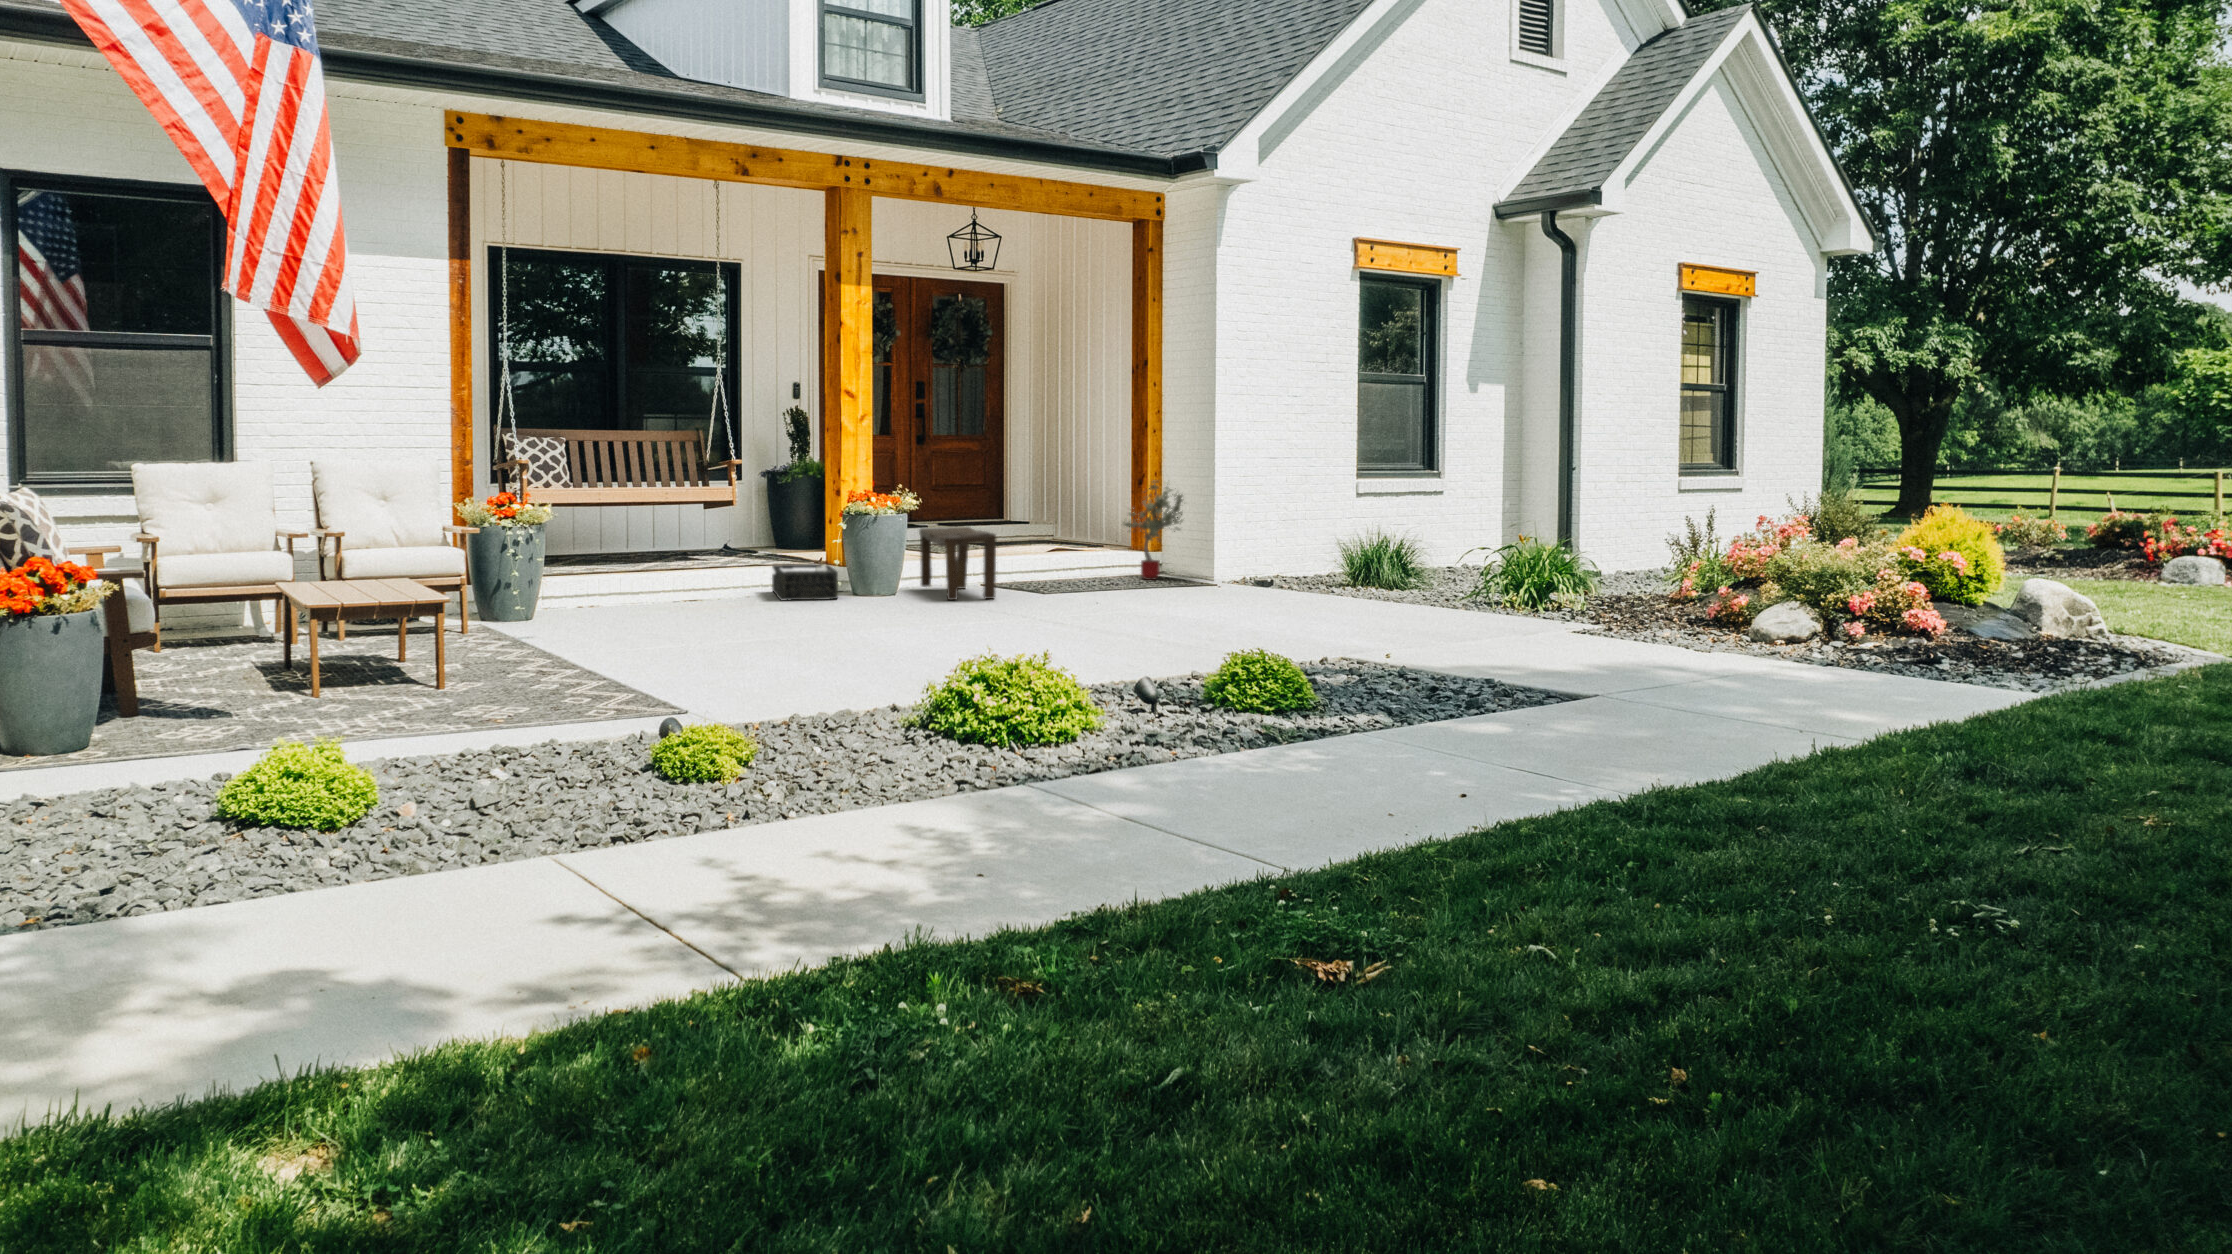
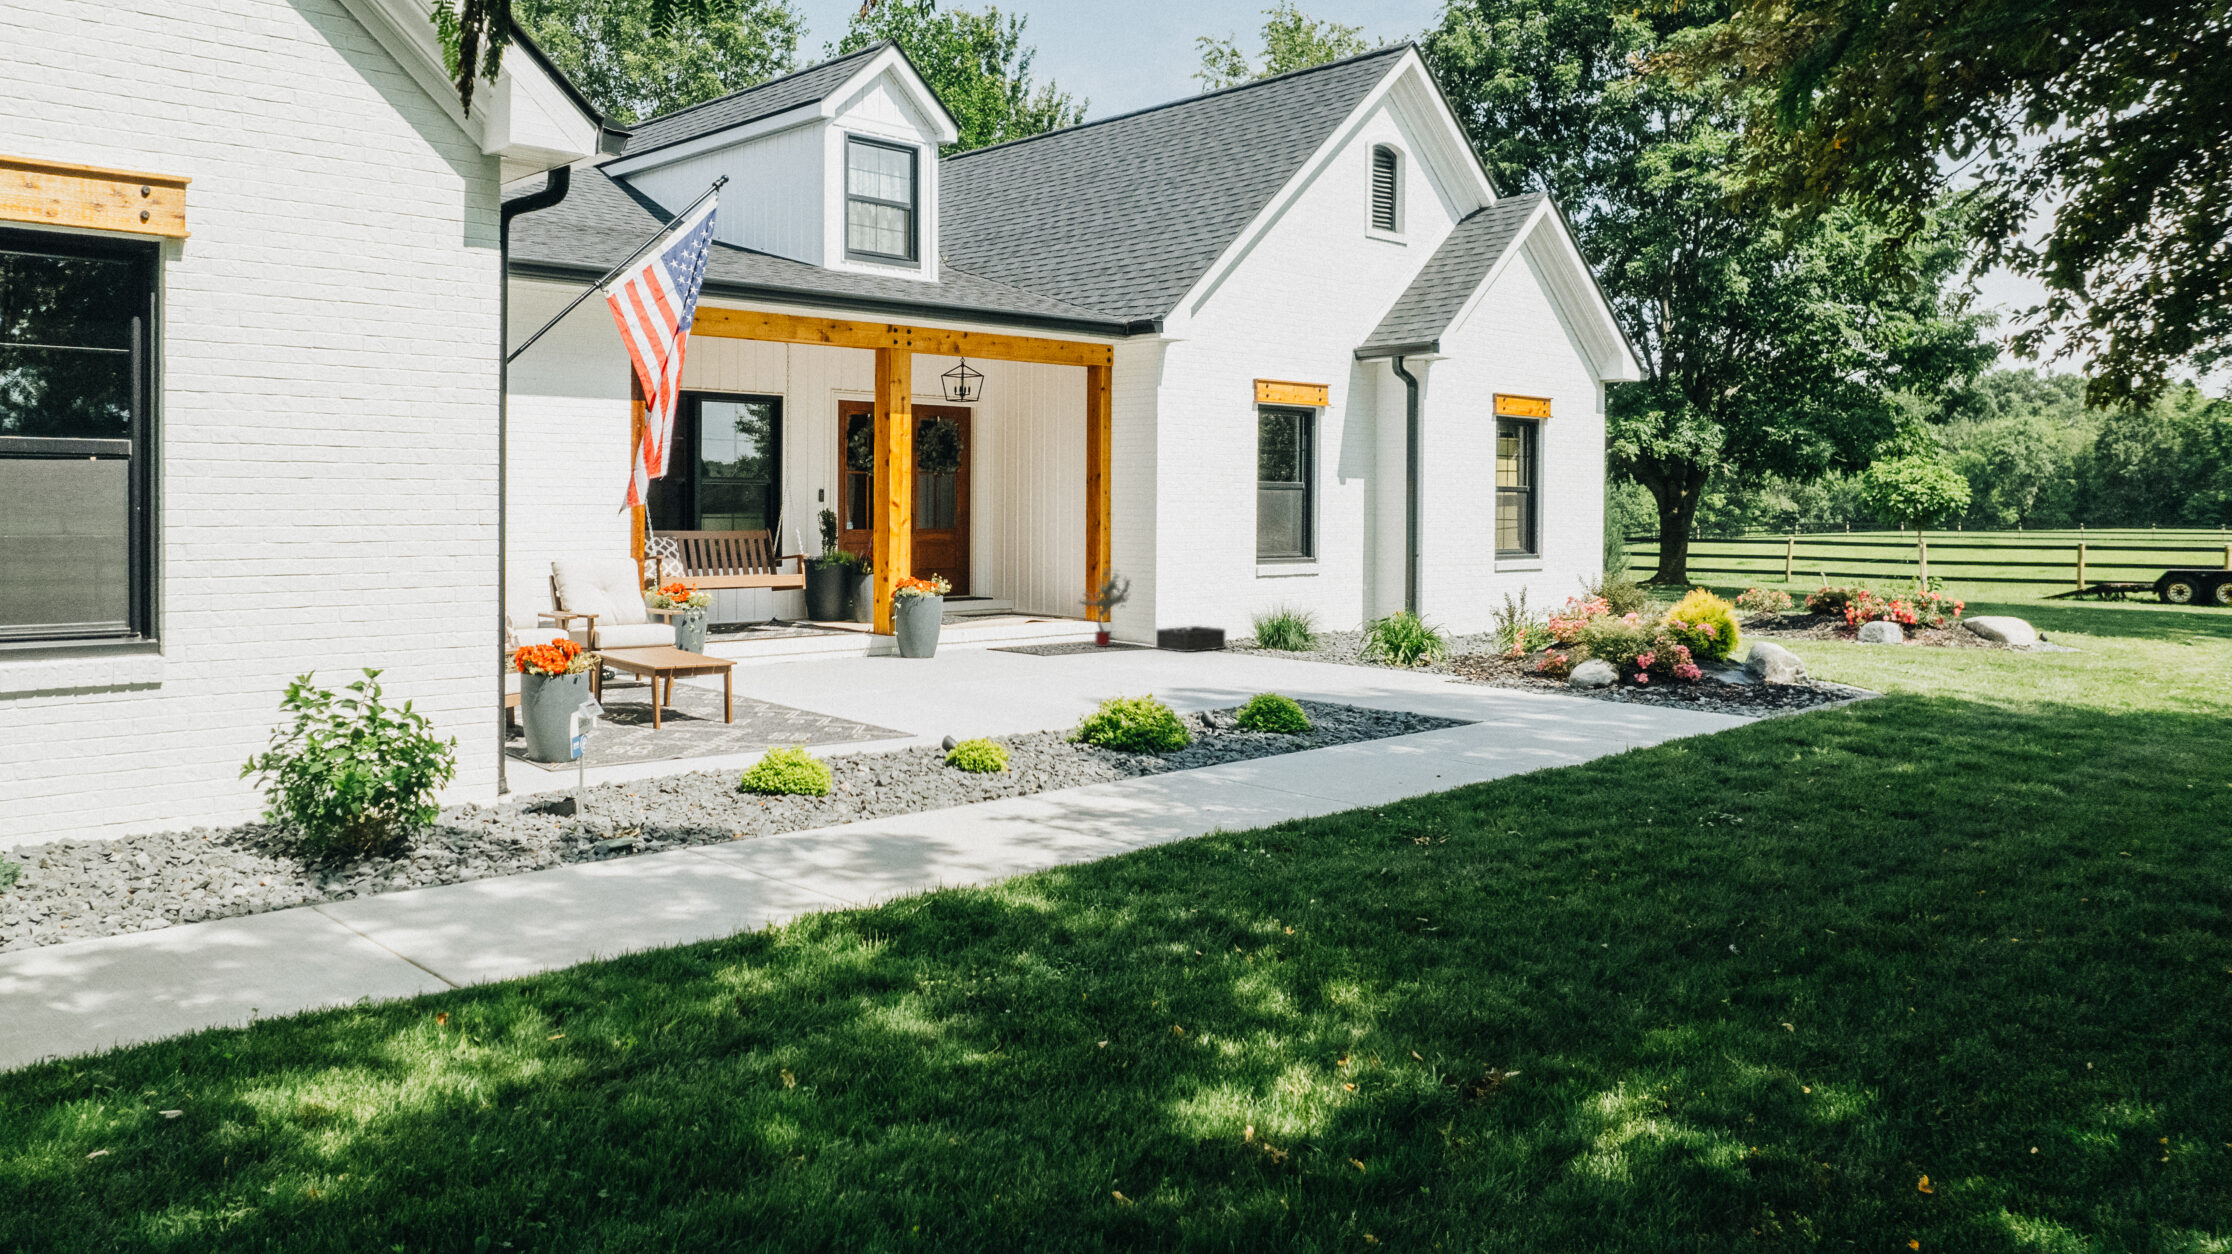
bench: present [919,527,996,600] -> none [937,608,1008,666]
basket: present [772,564,838,600] -> present [1156,626,1225,652]

